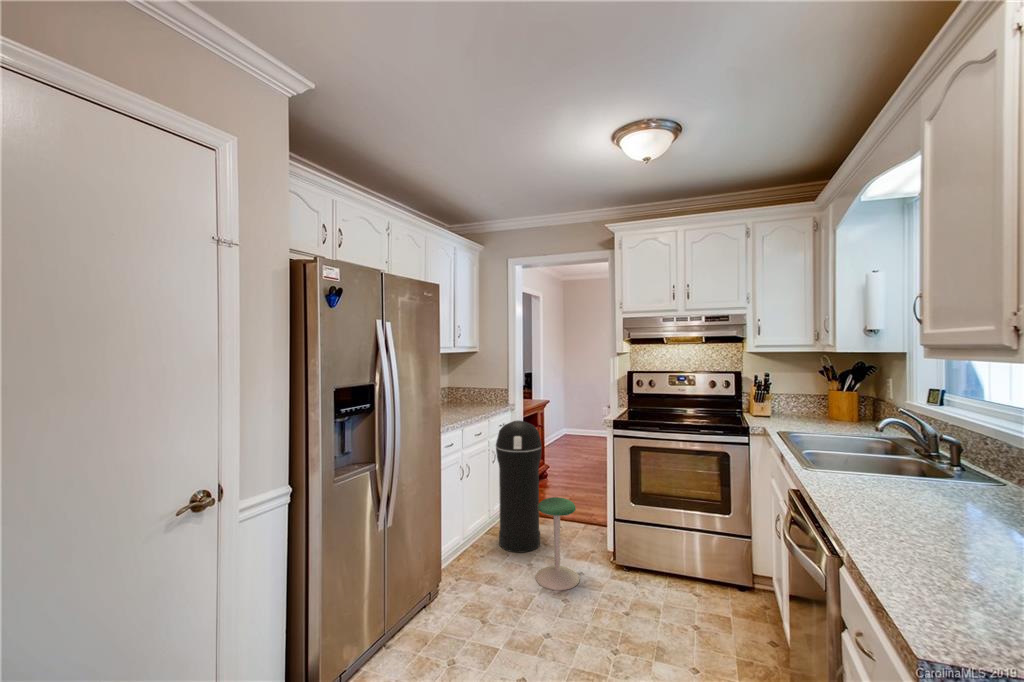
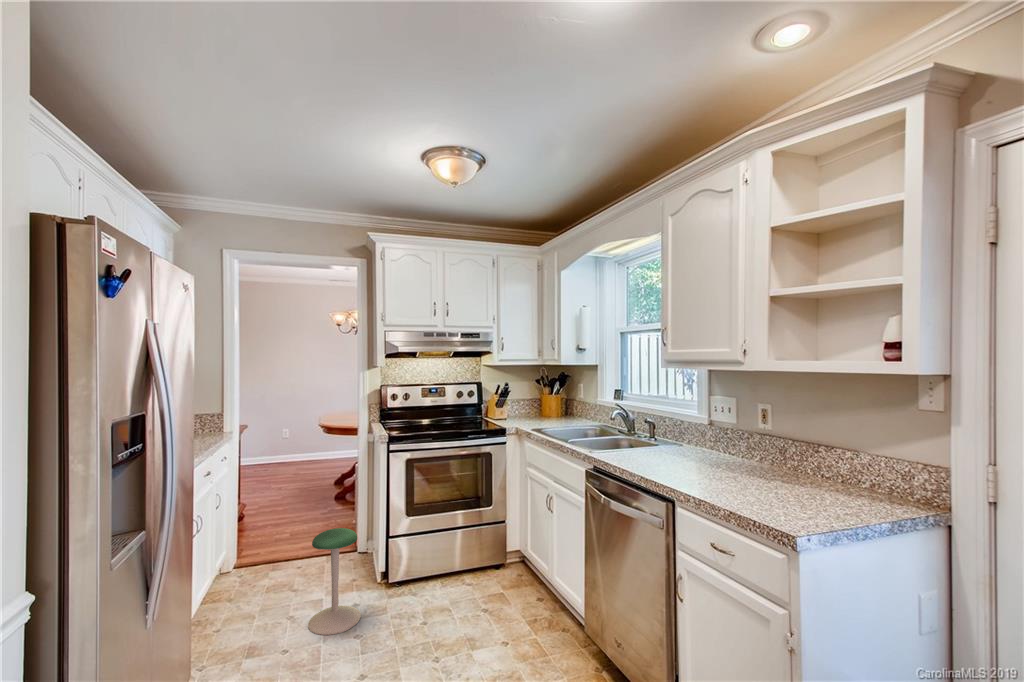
trash can: present [496,420,542,553] -> none [232,449,296,616]

